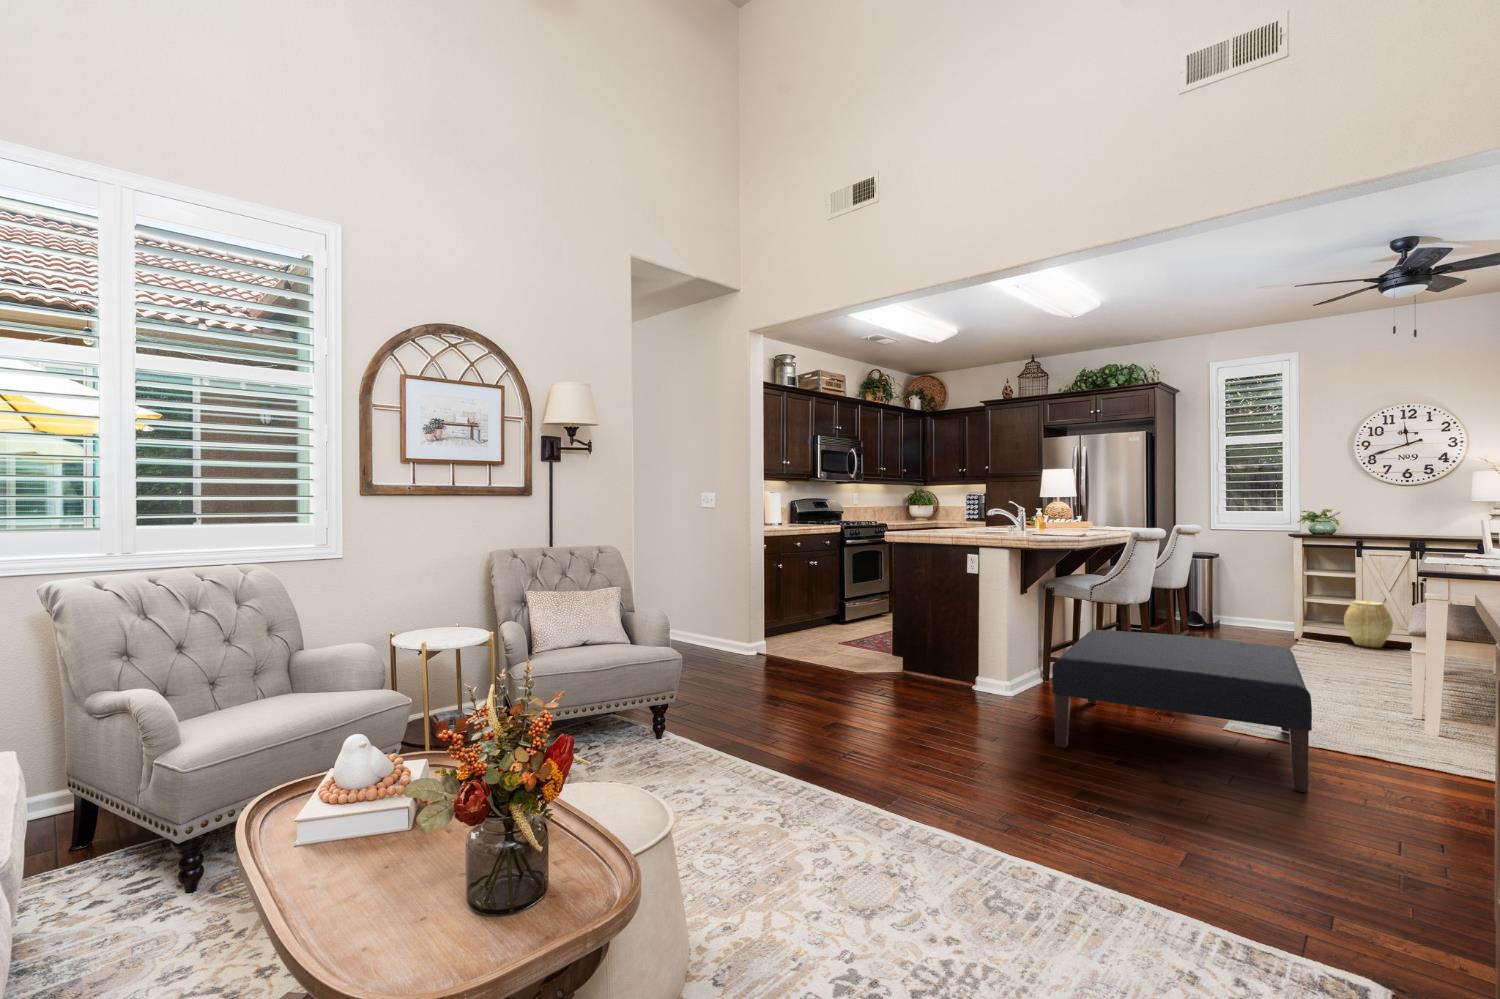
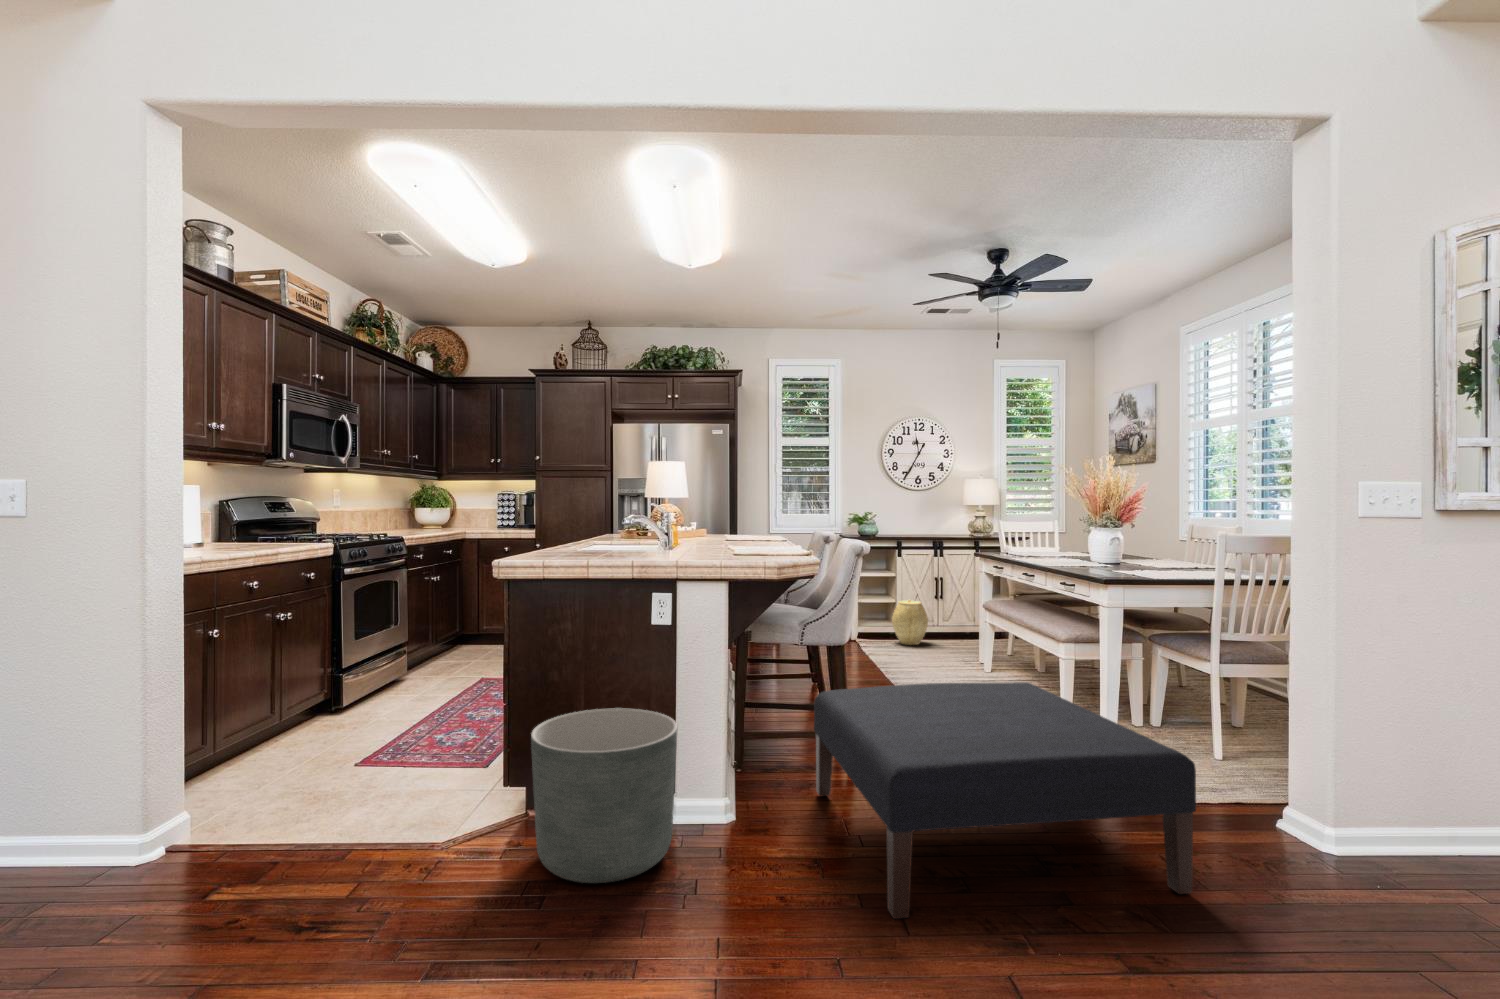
planter: none [885,618,967,703] -> present [531,708,677,883]

